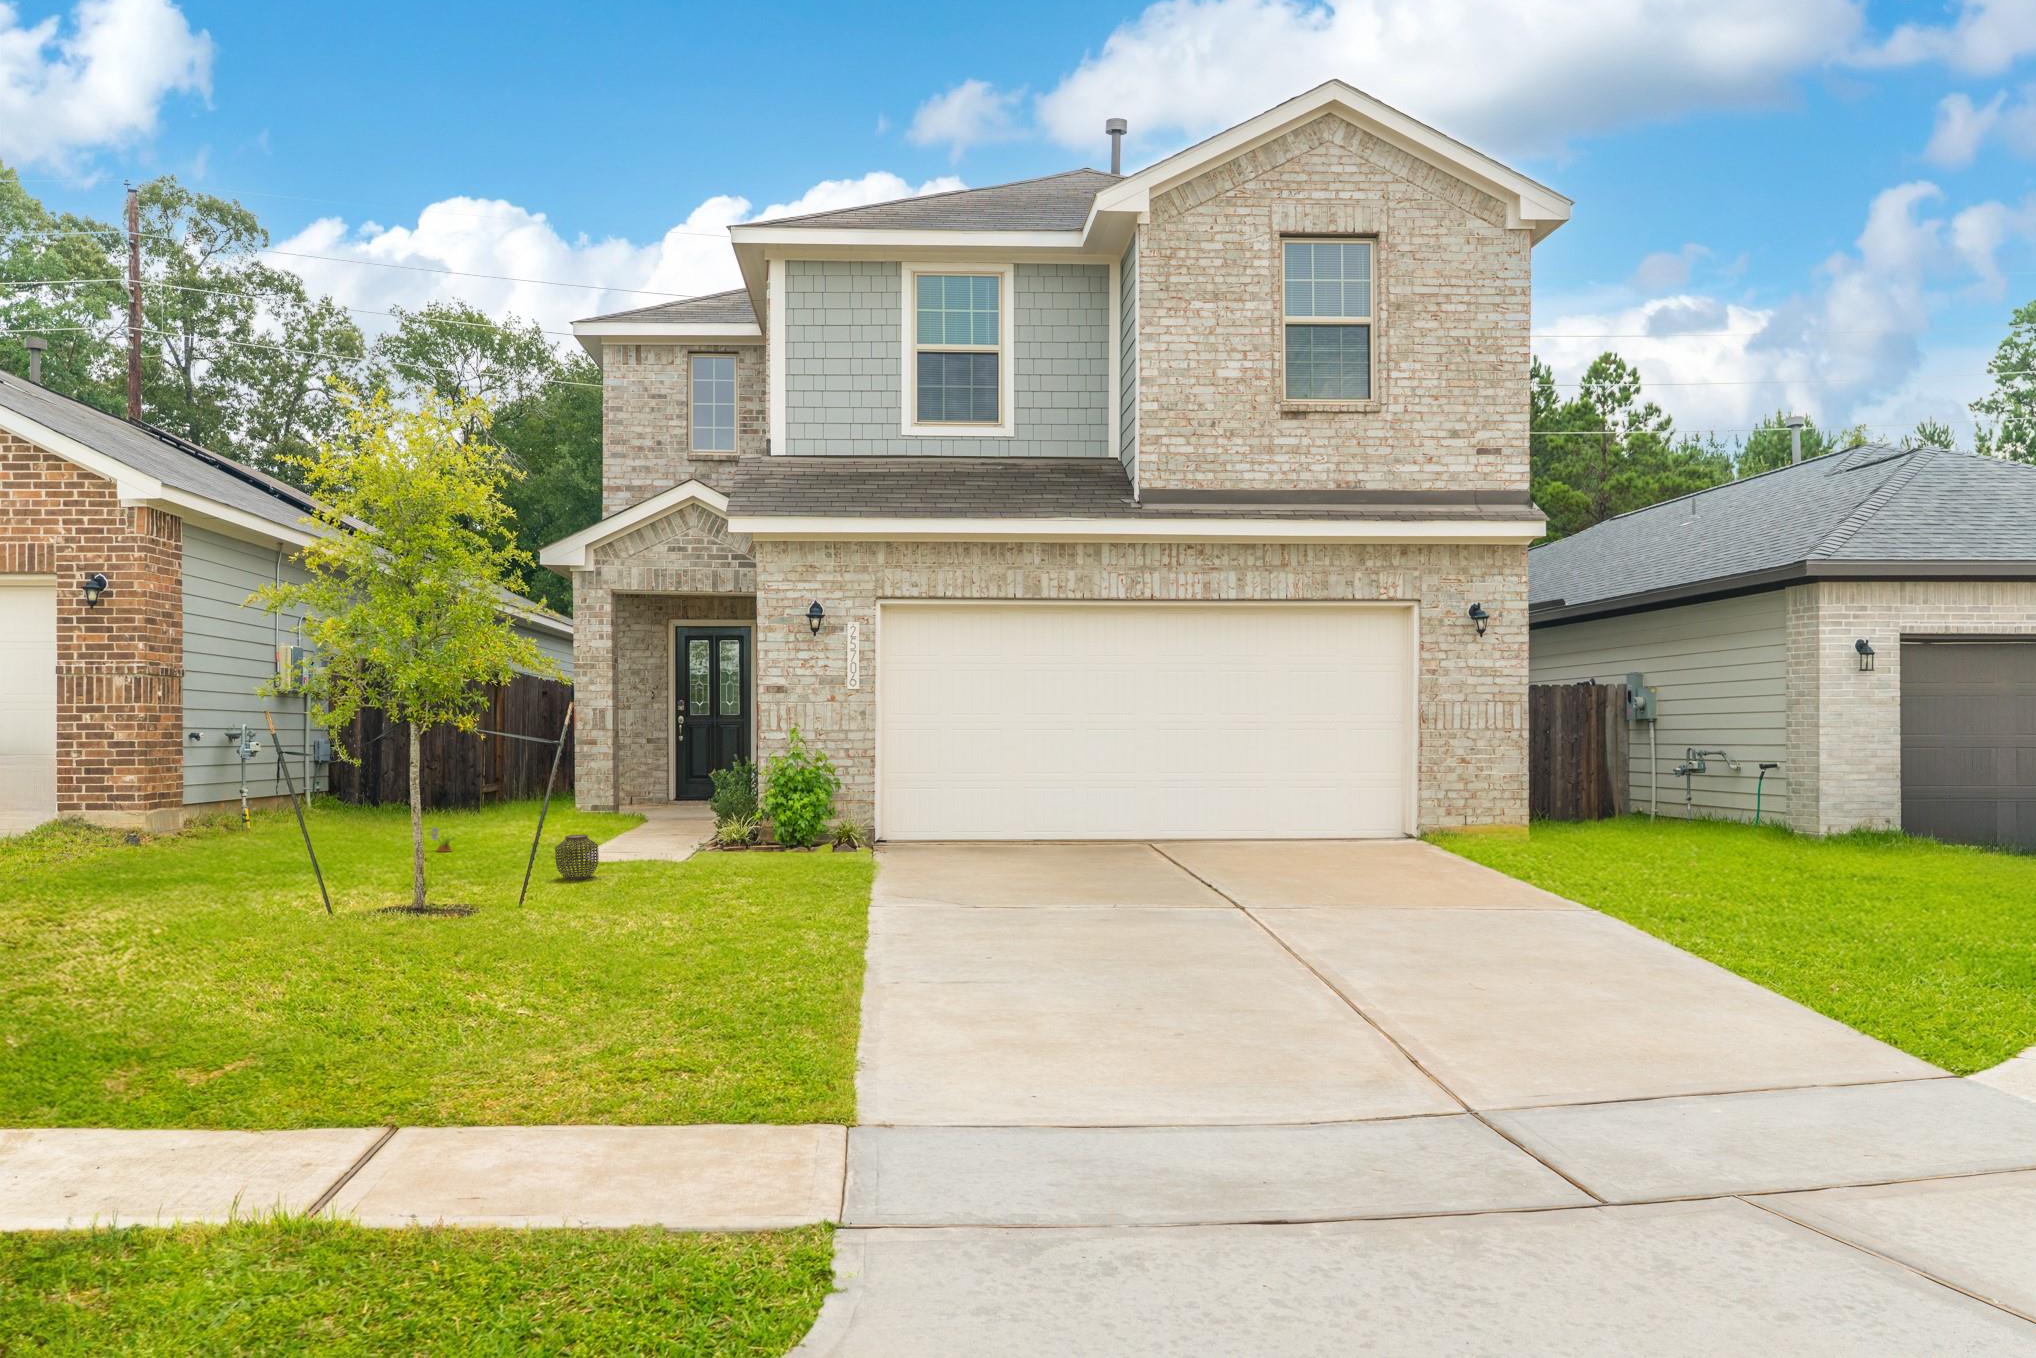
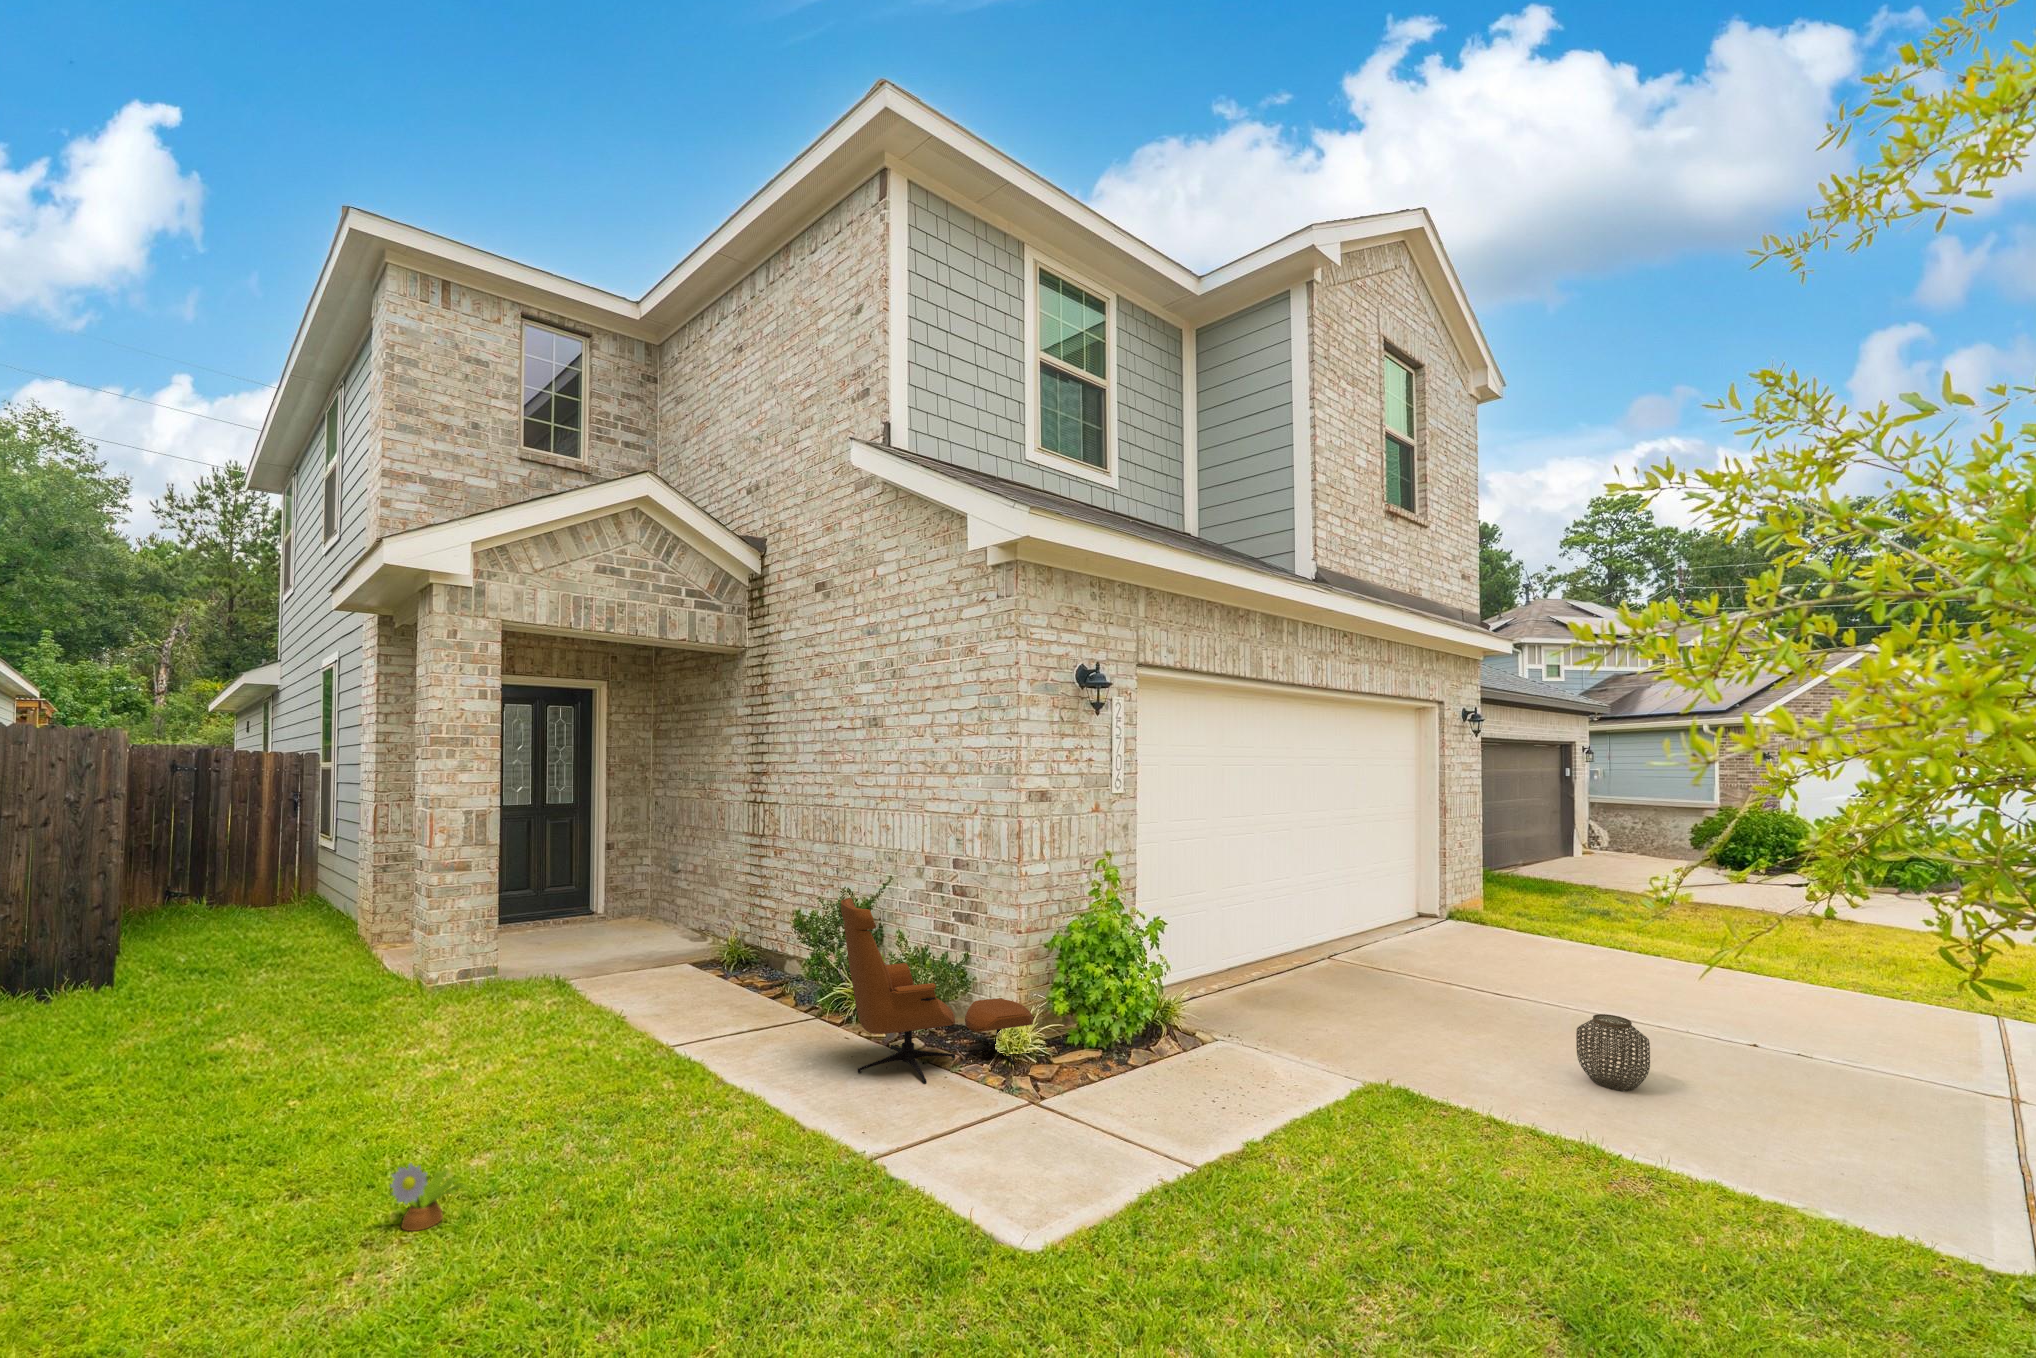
lounge chair: none [654,748,772,846] -> present [841,898,1033,1083]
woven basket: present [555,835,599,880] -> present [1576,1014,1650,1091]

